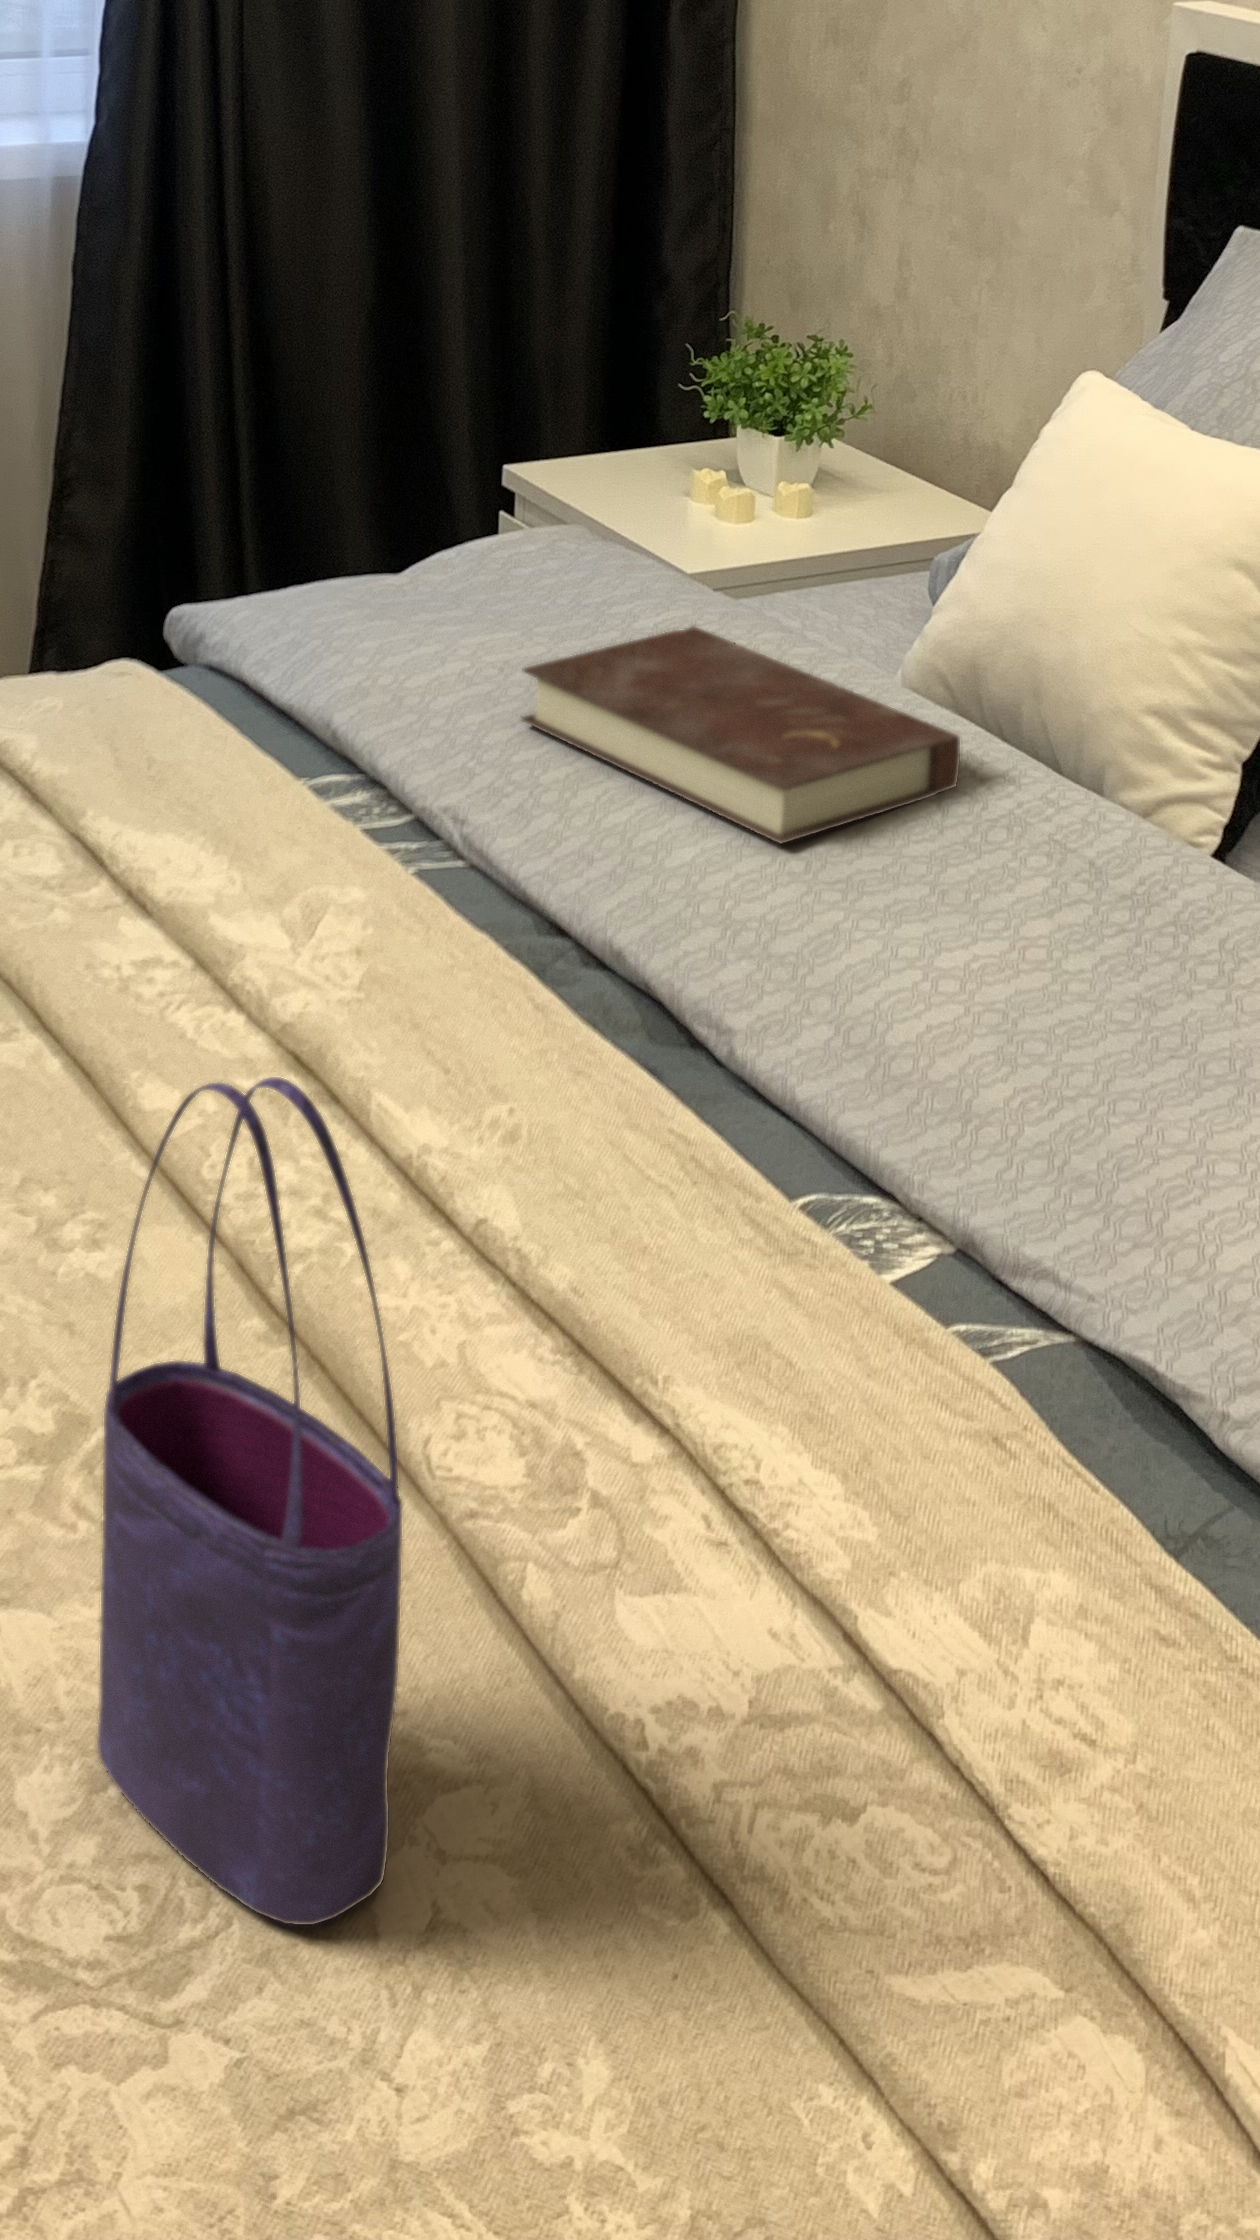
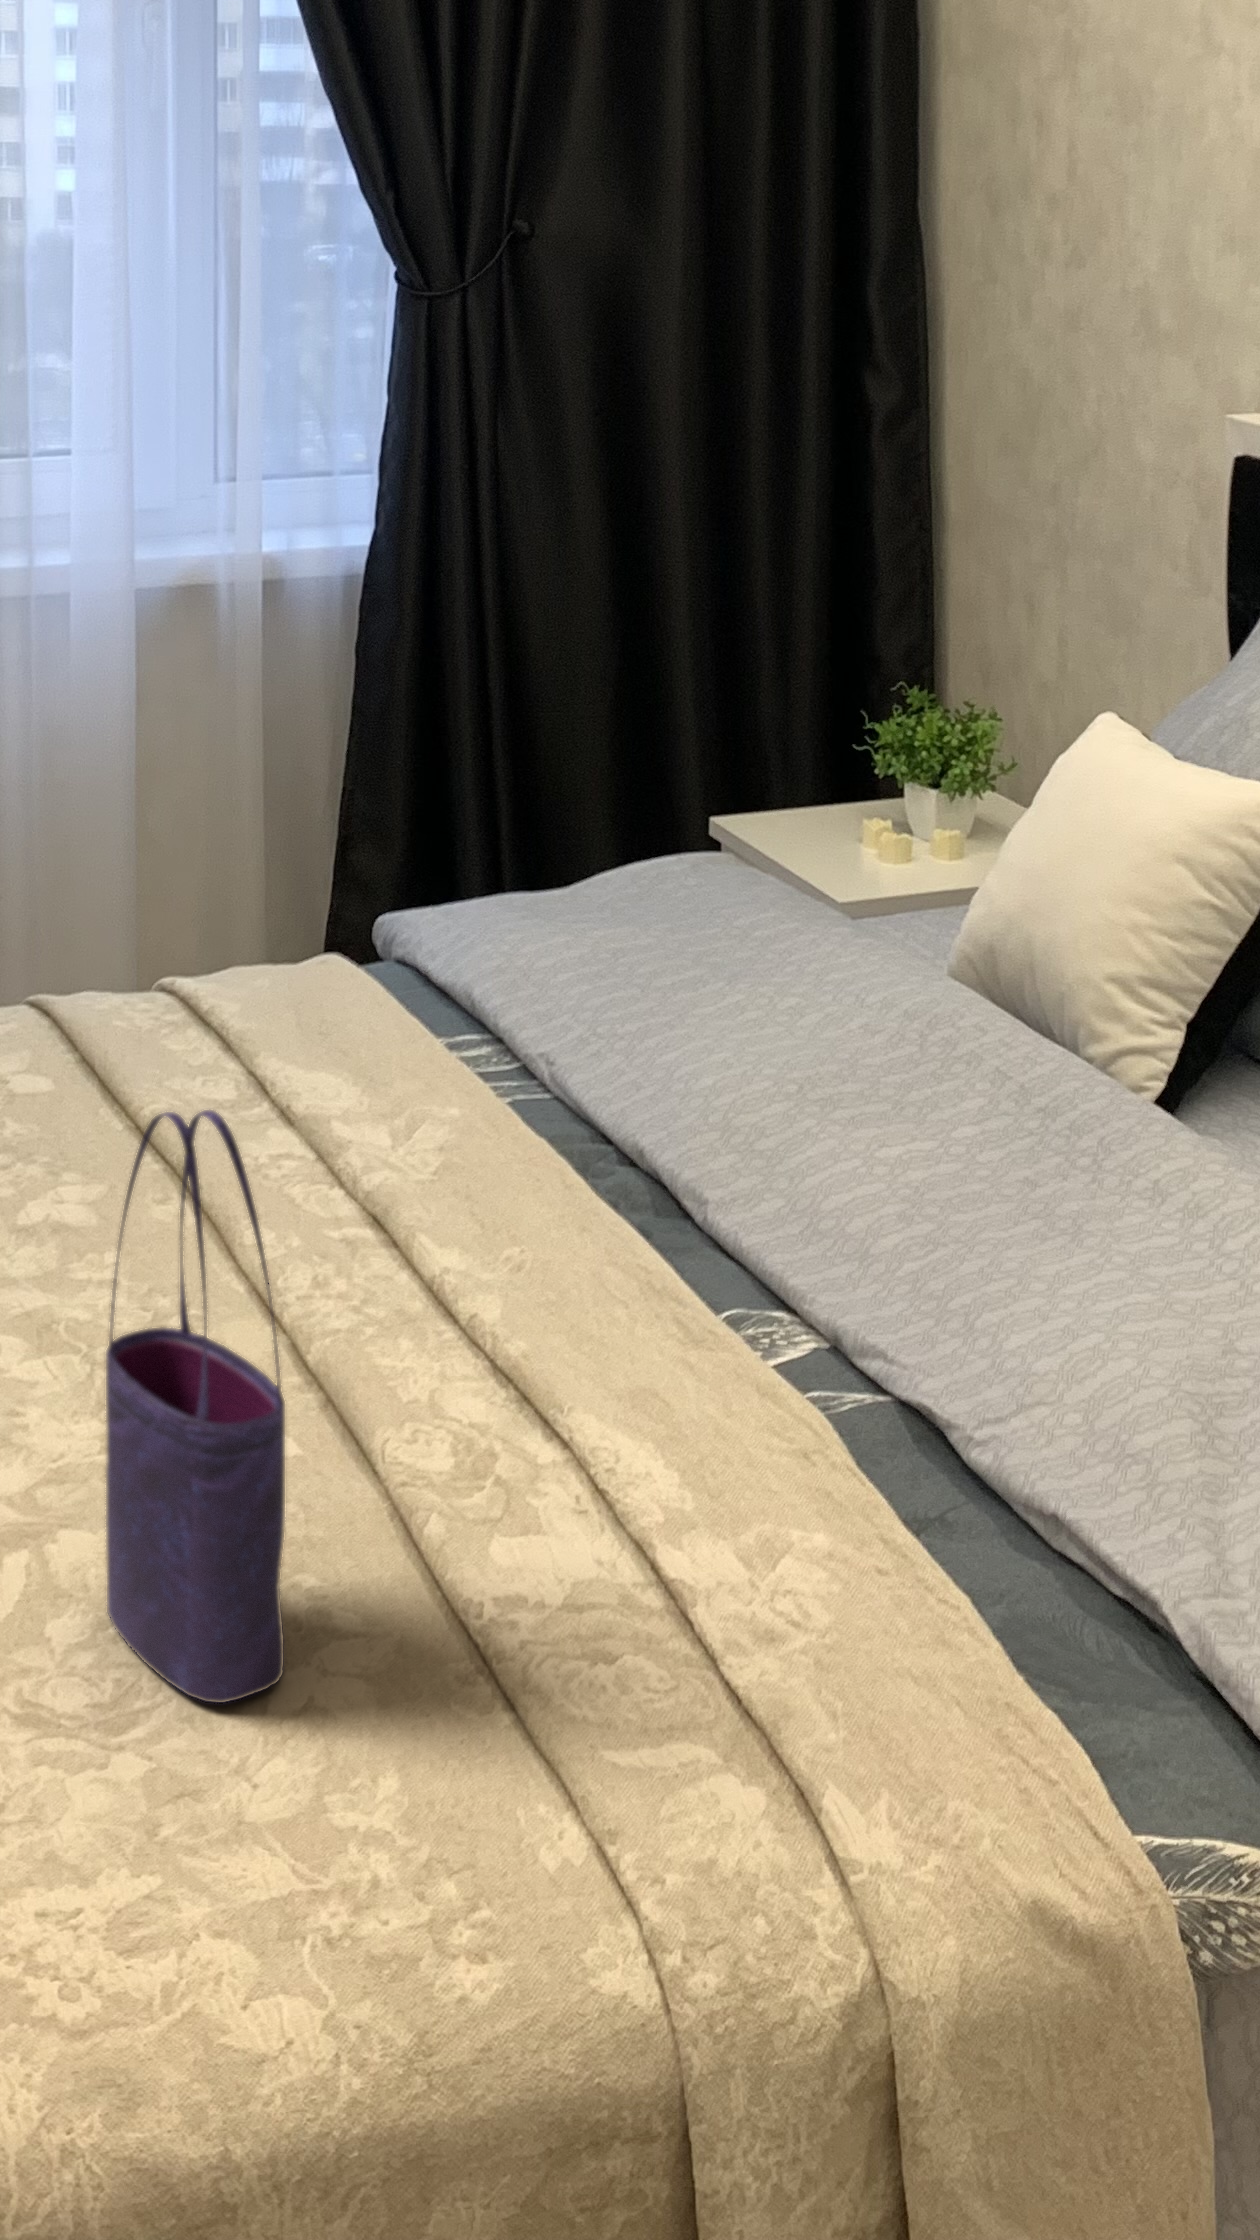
book: present [522,626,960,843] -> none [621,920,952,1076]

